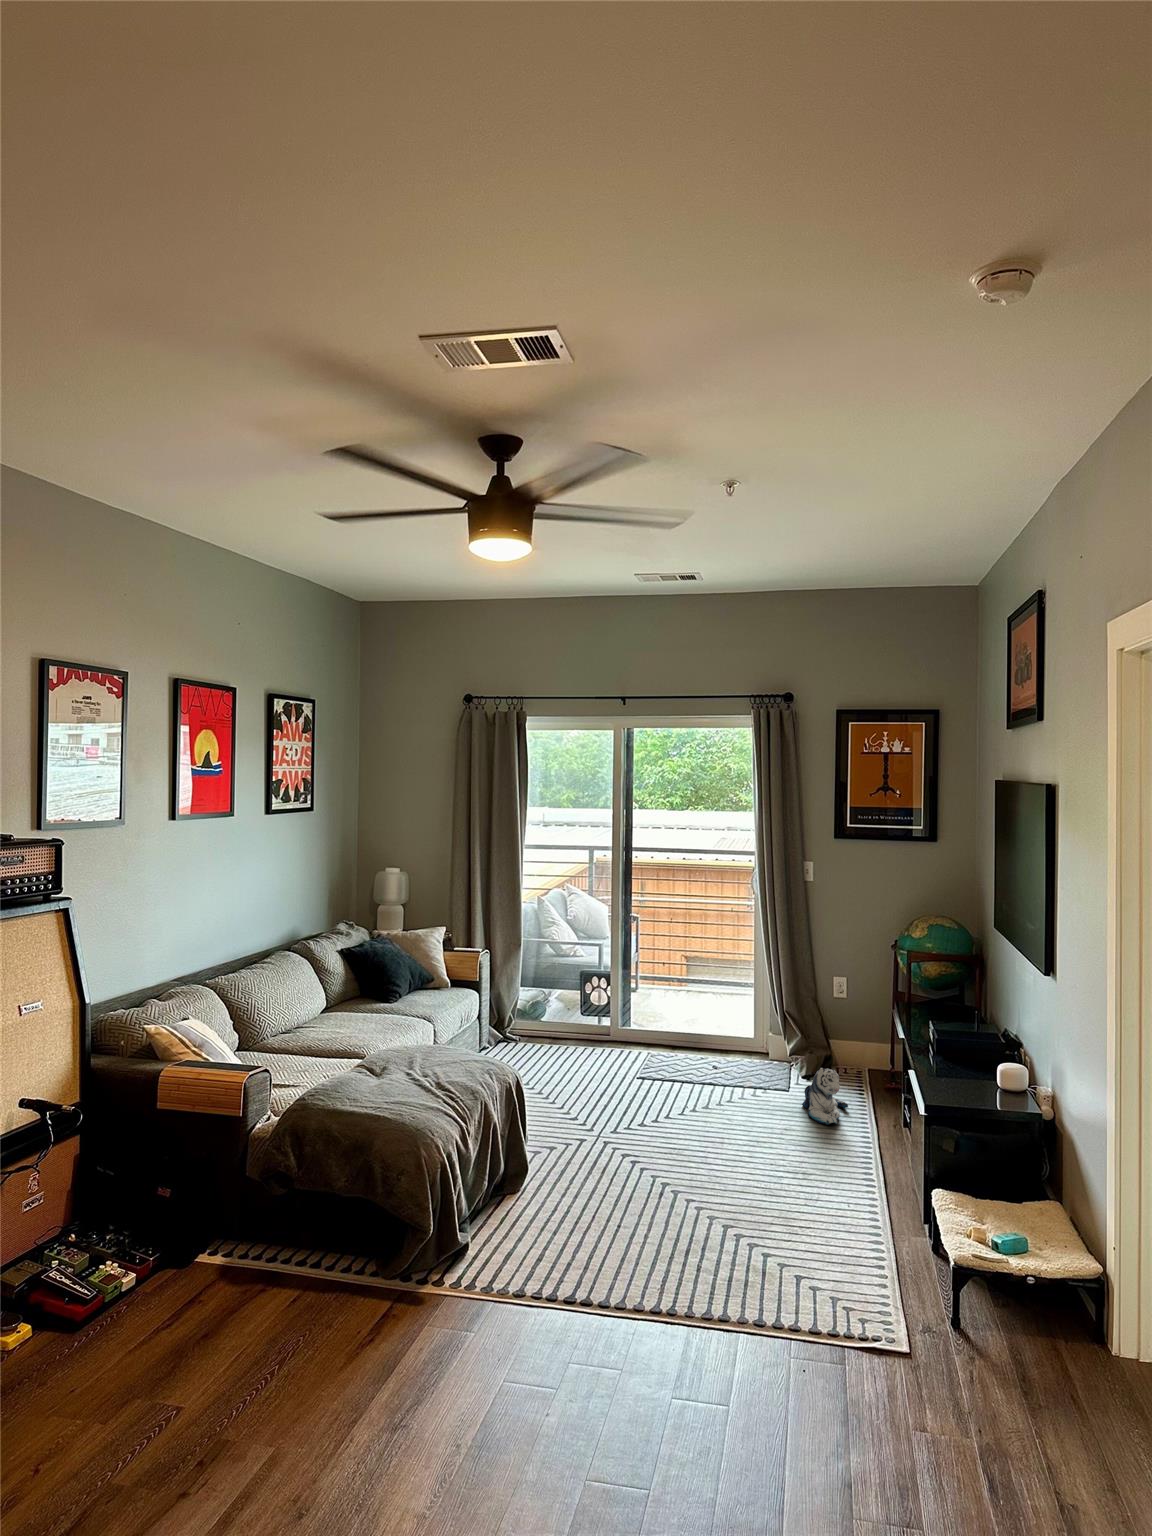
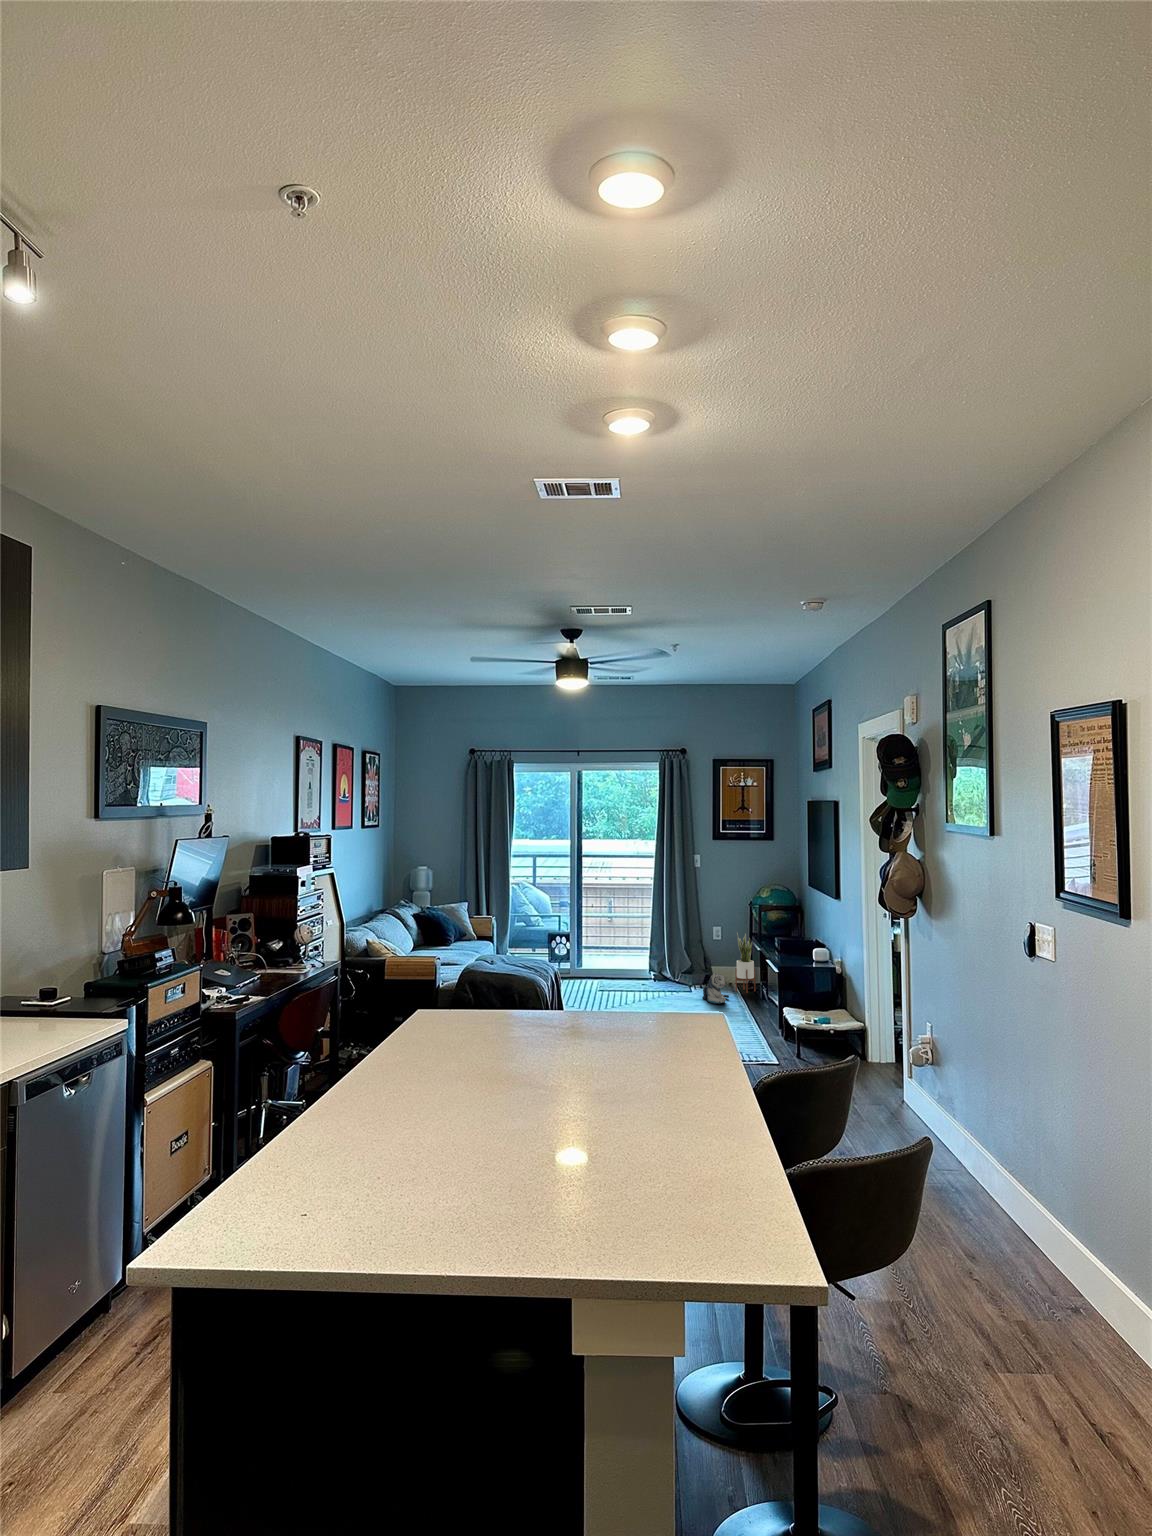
potted plant: none [864,990,898,1096] -> present [735,933,755,993]

